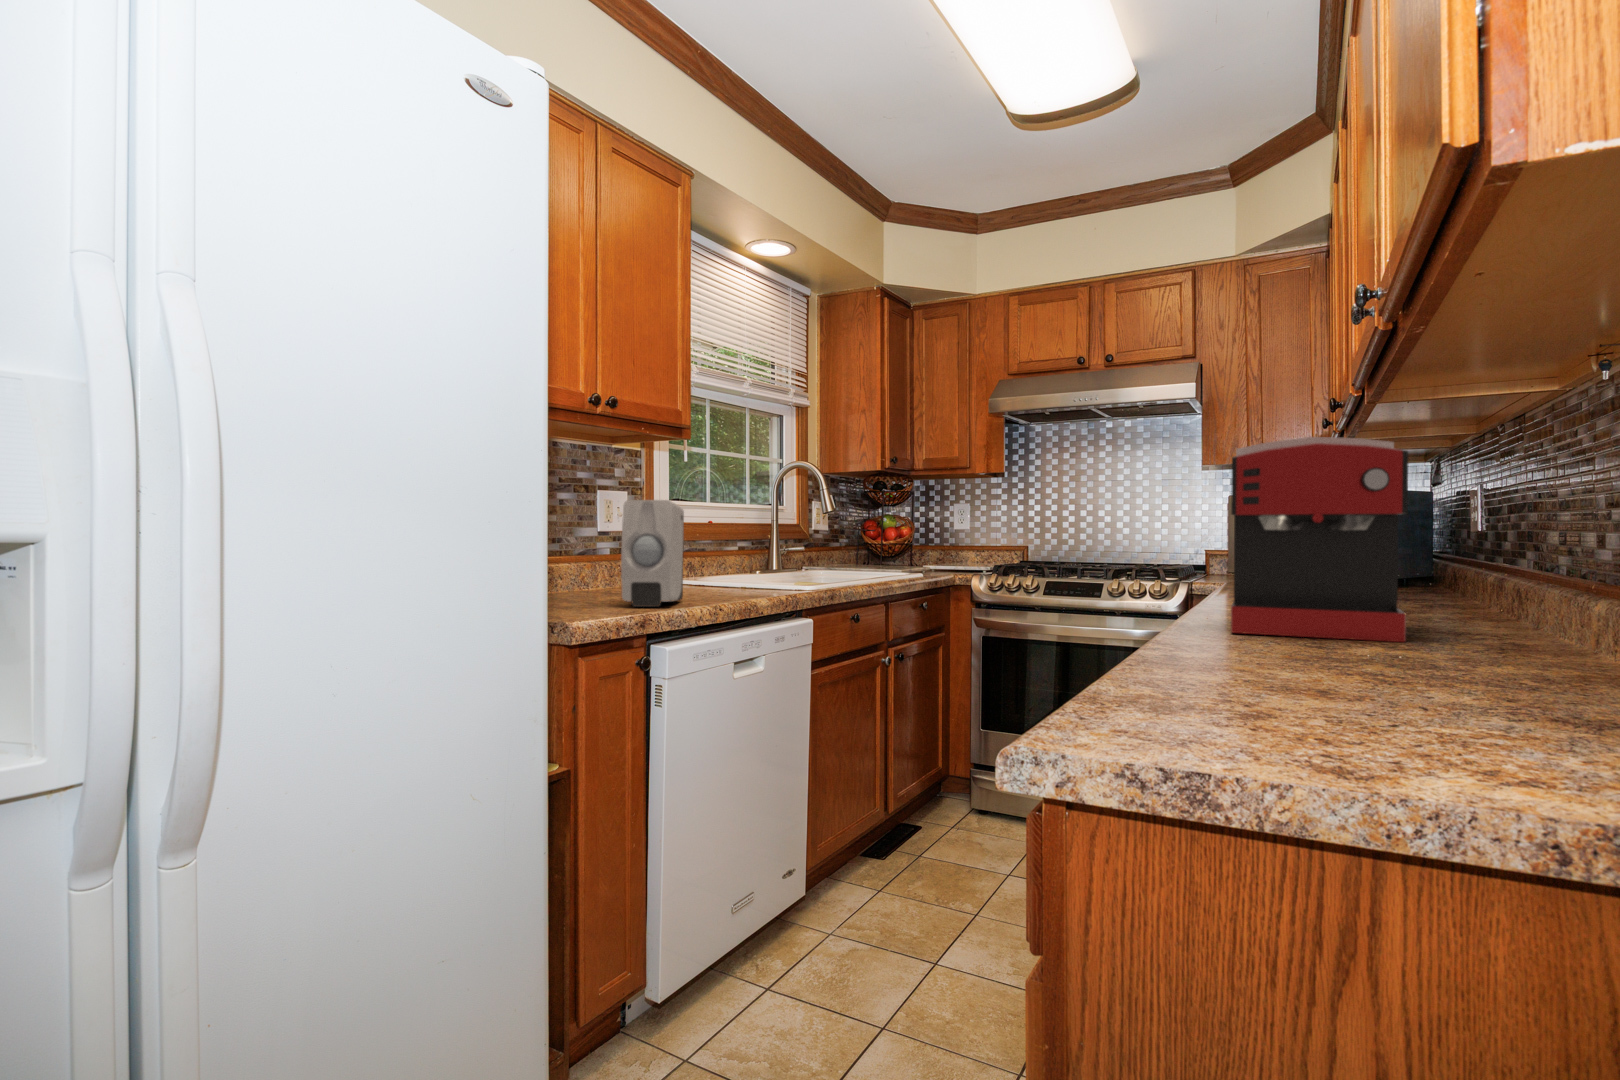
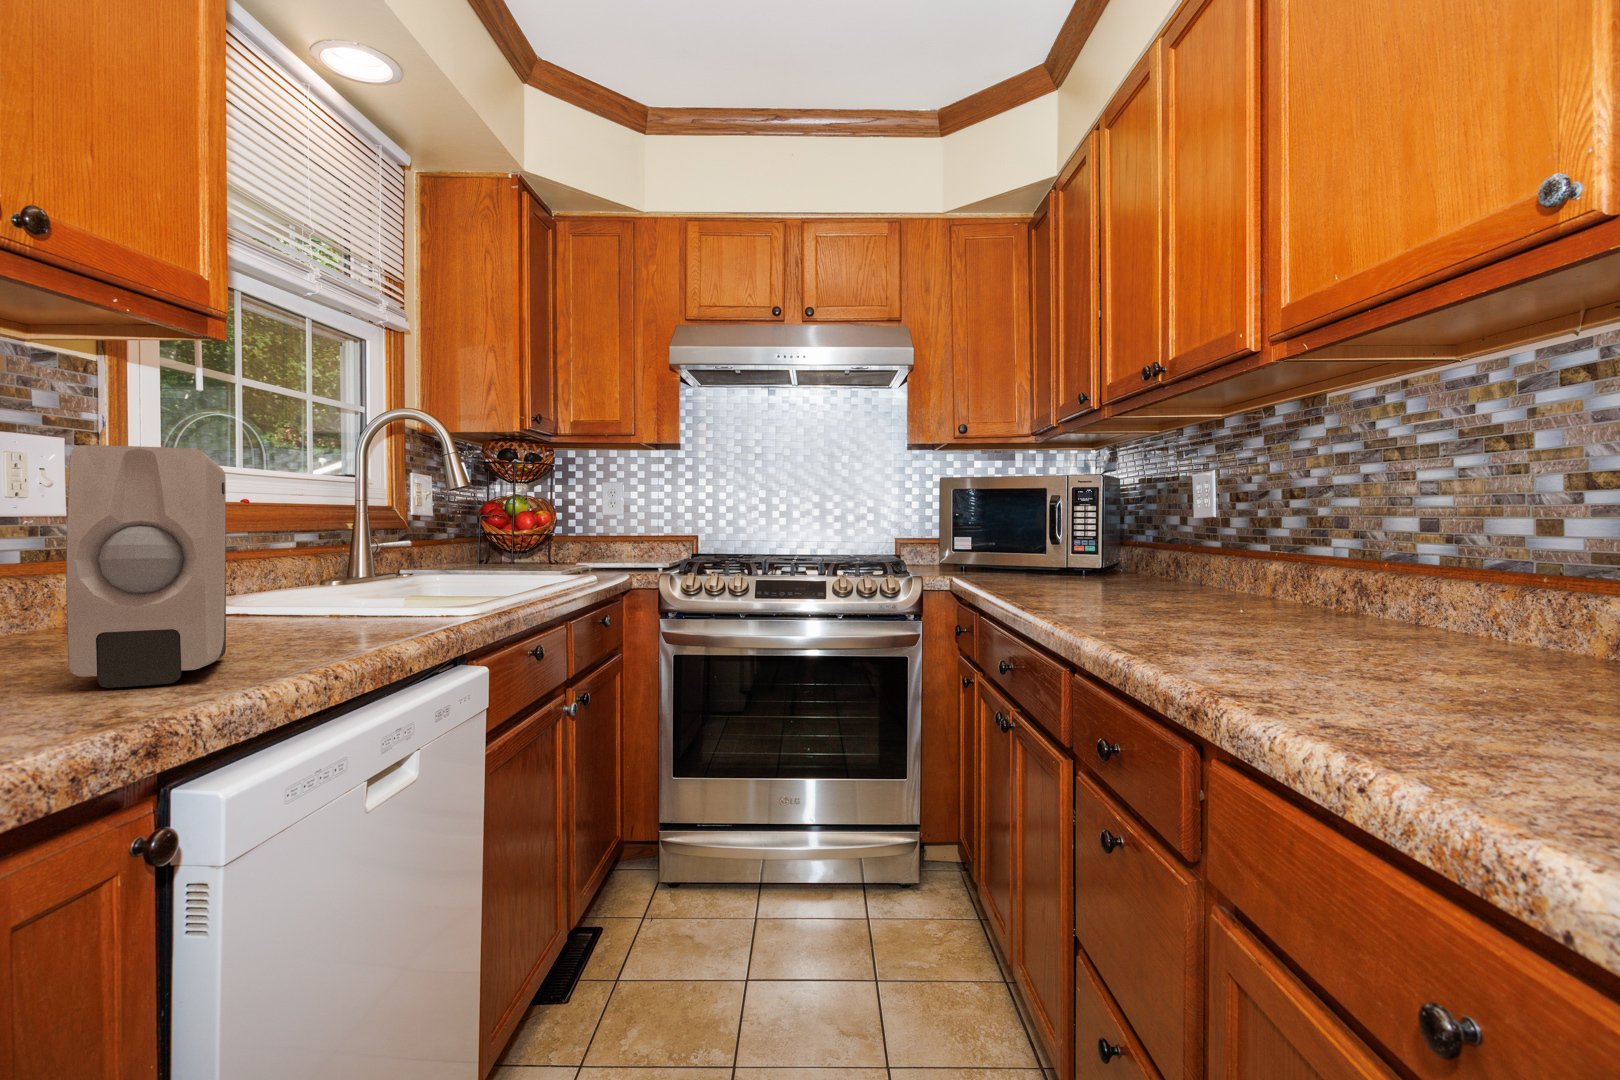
coffee maker: present [1231,437,1408,642] -> none [1147,395,1453,669]

